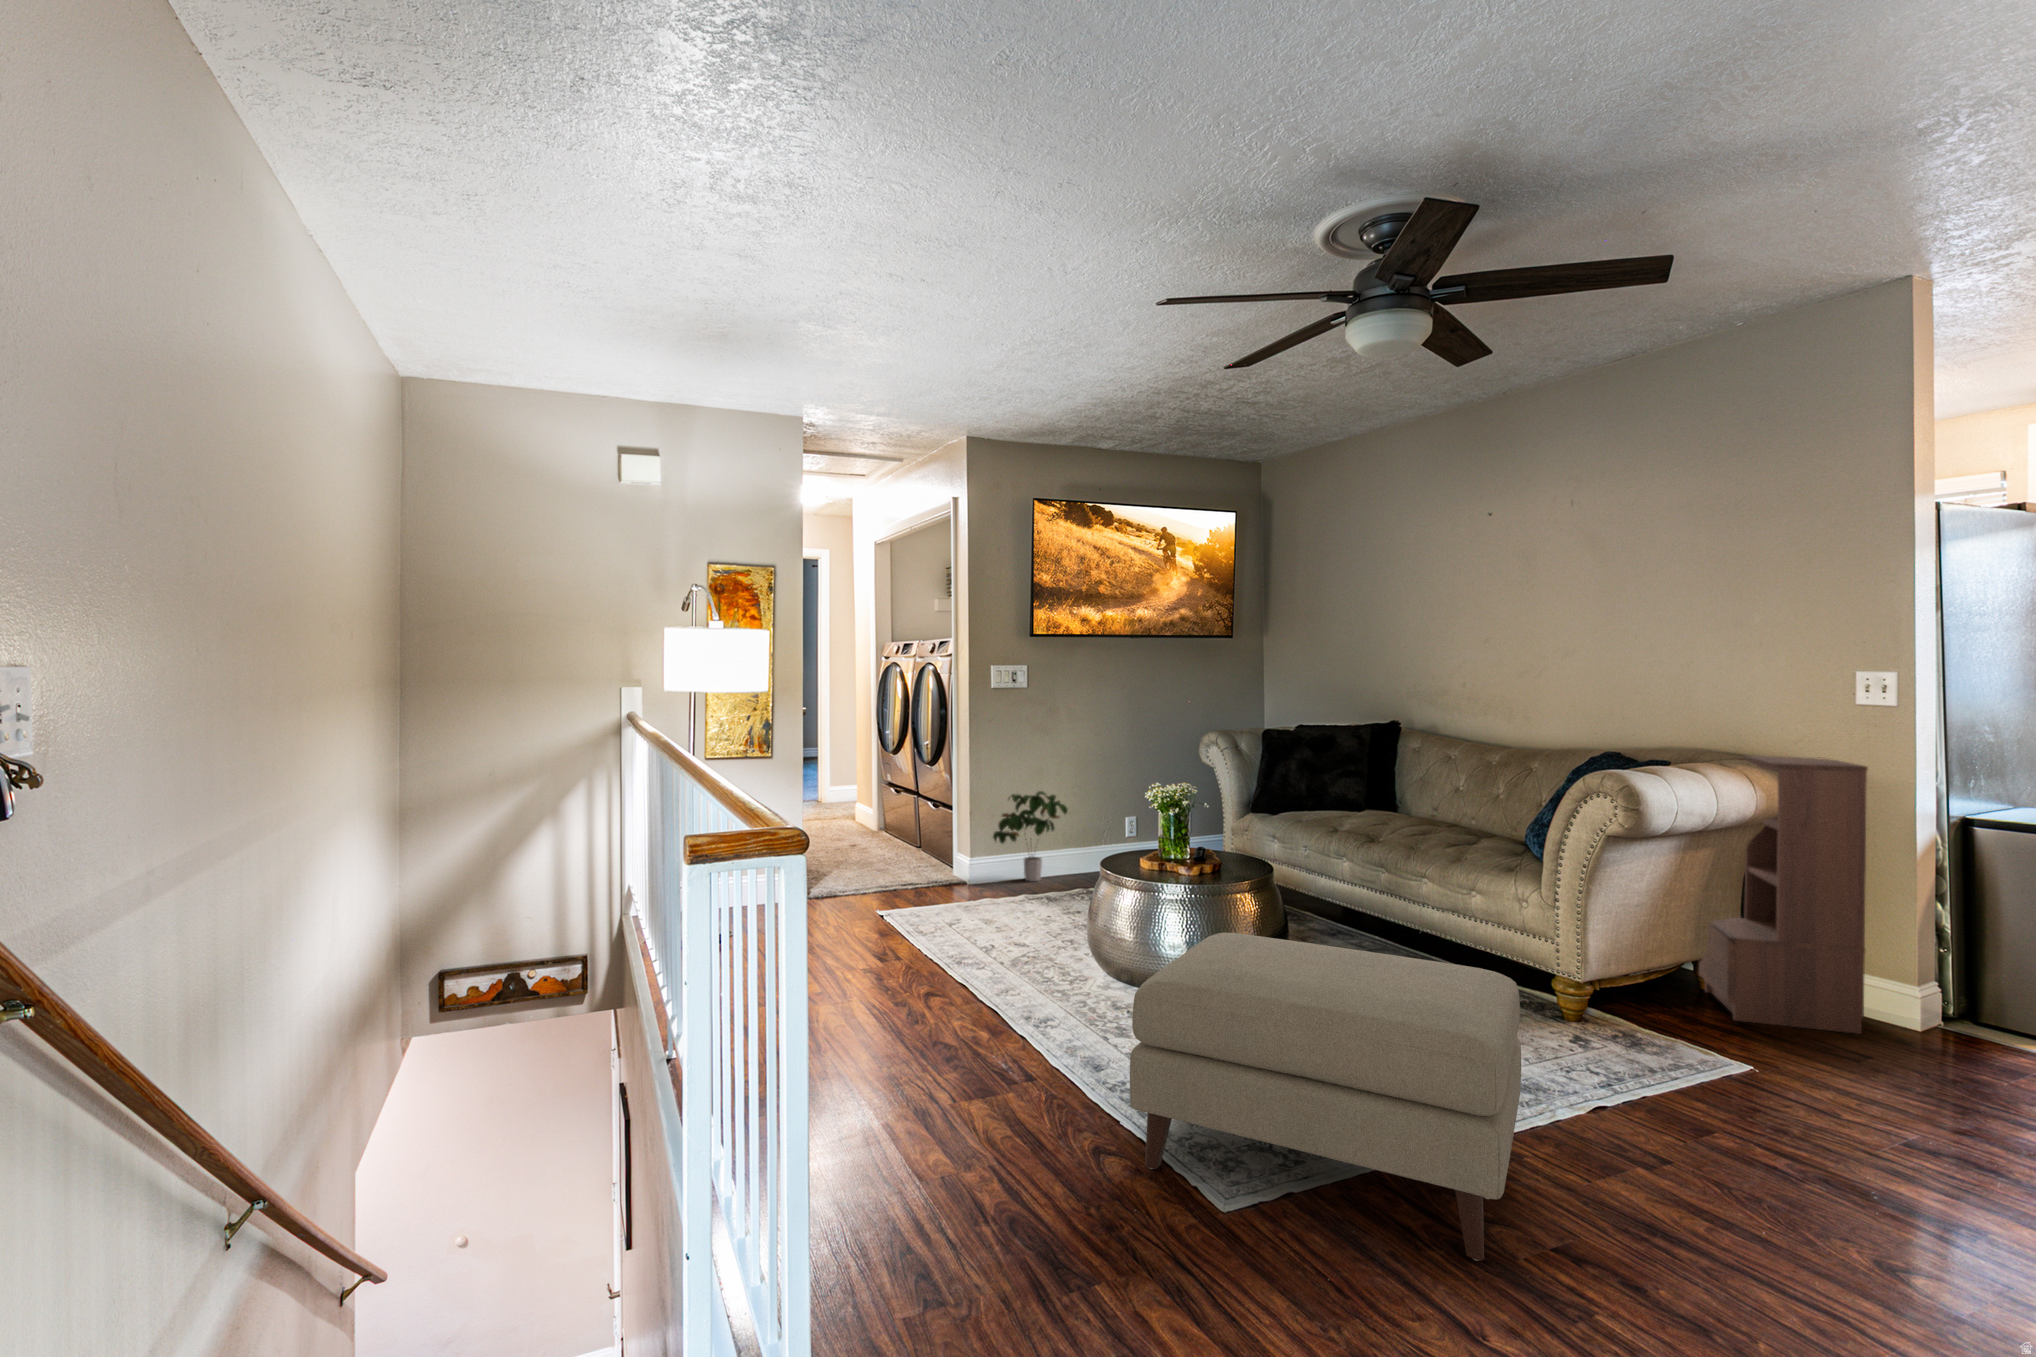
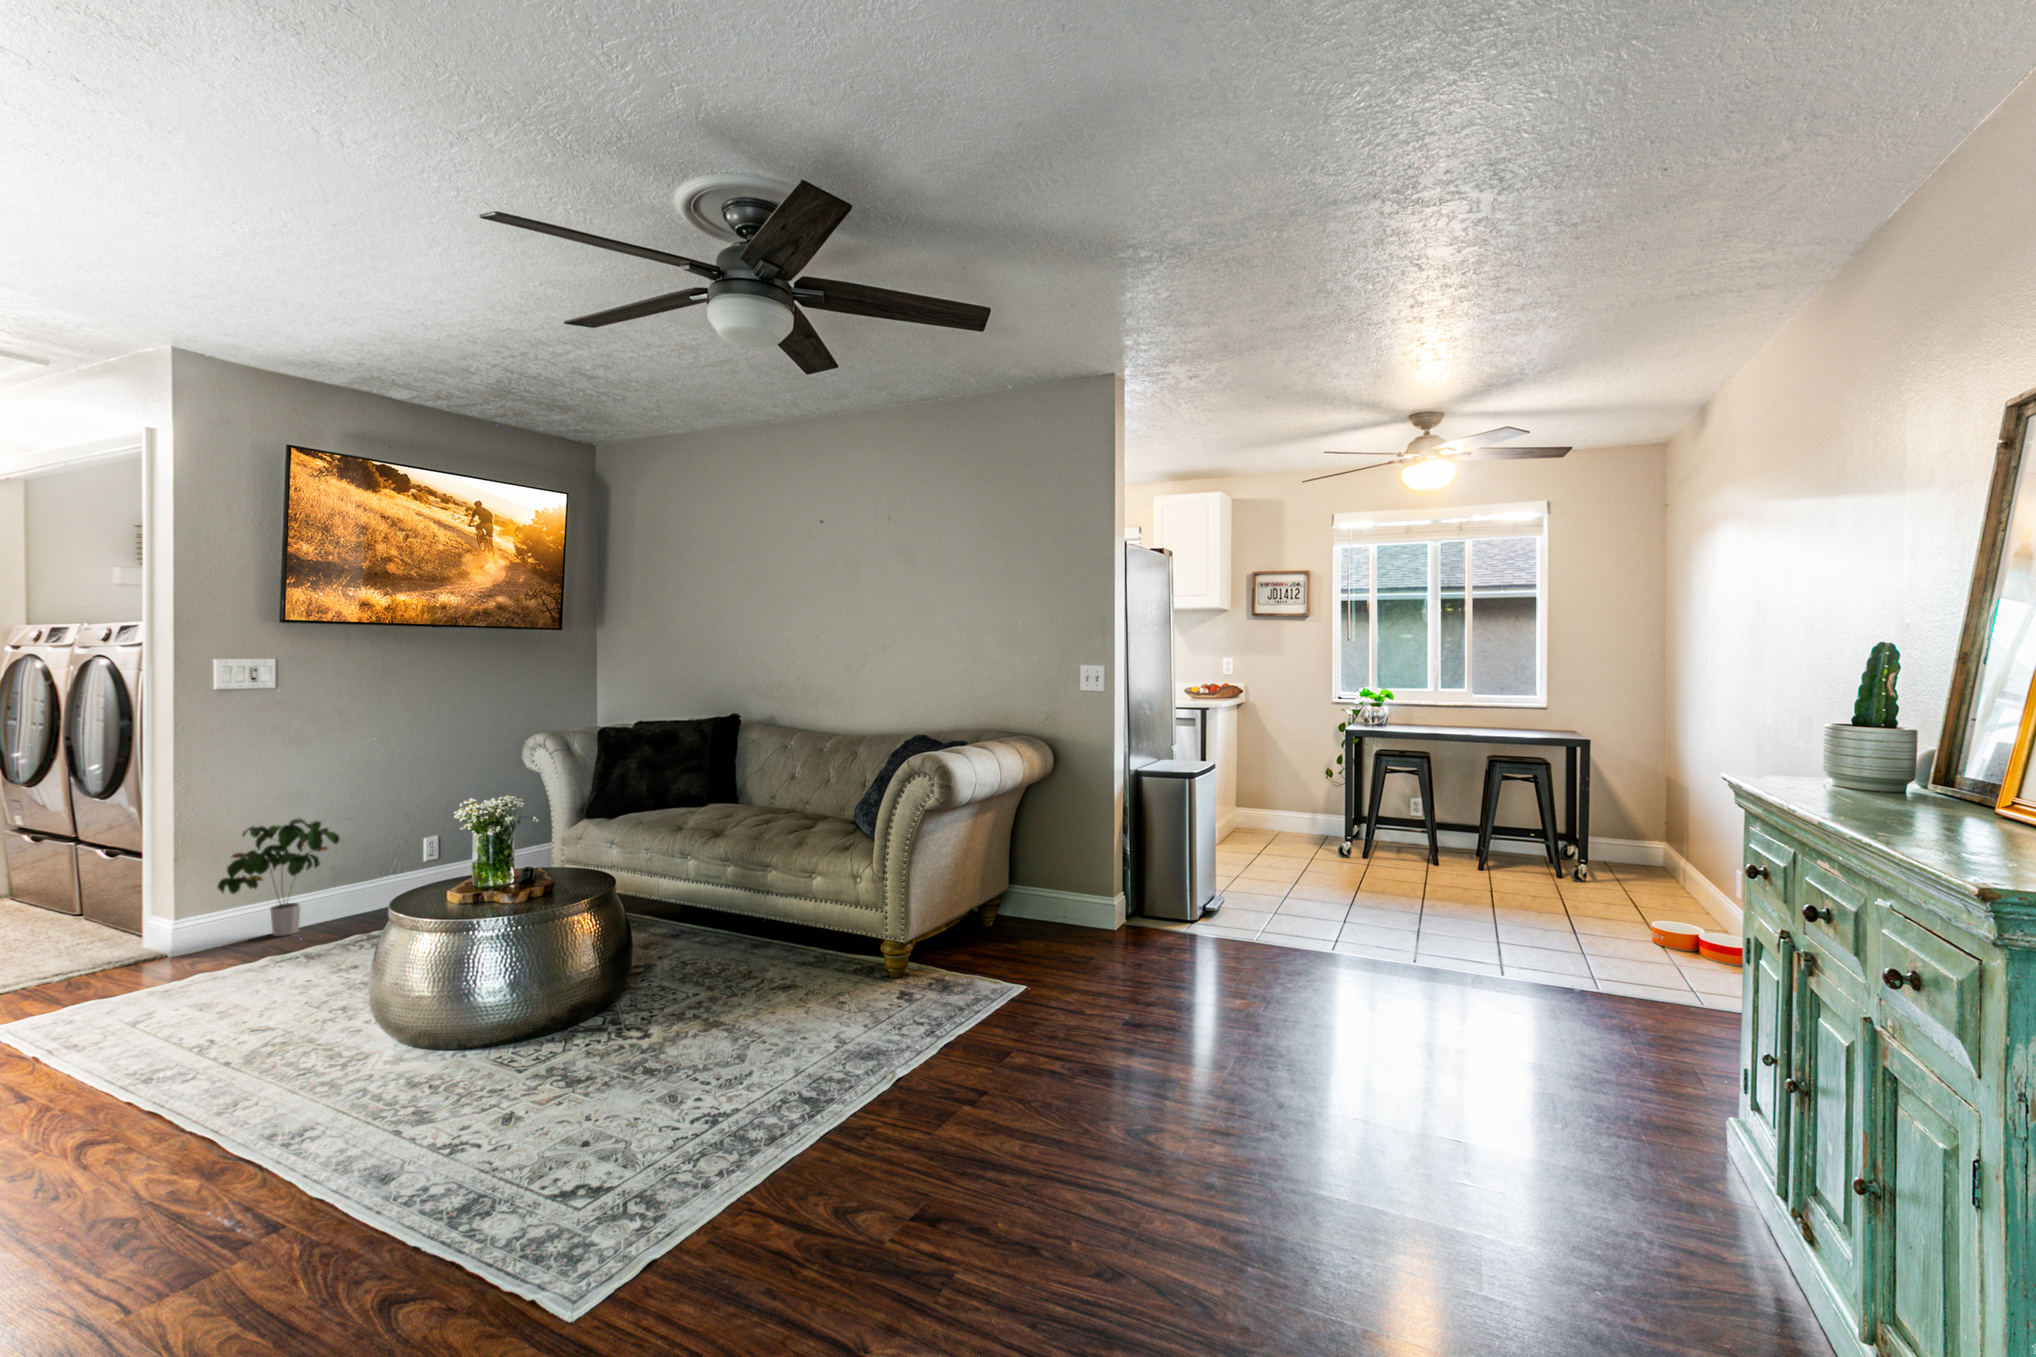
bookshelf: present [1699,755,1867,1034] -> none [986,732,1092,950]
ottoman: present [1130,933,1521,1261] -> none [438,960,870,1295]

